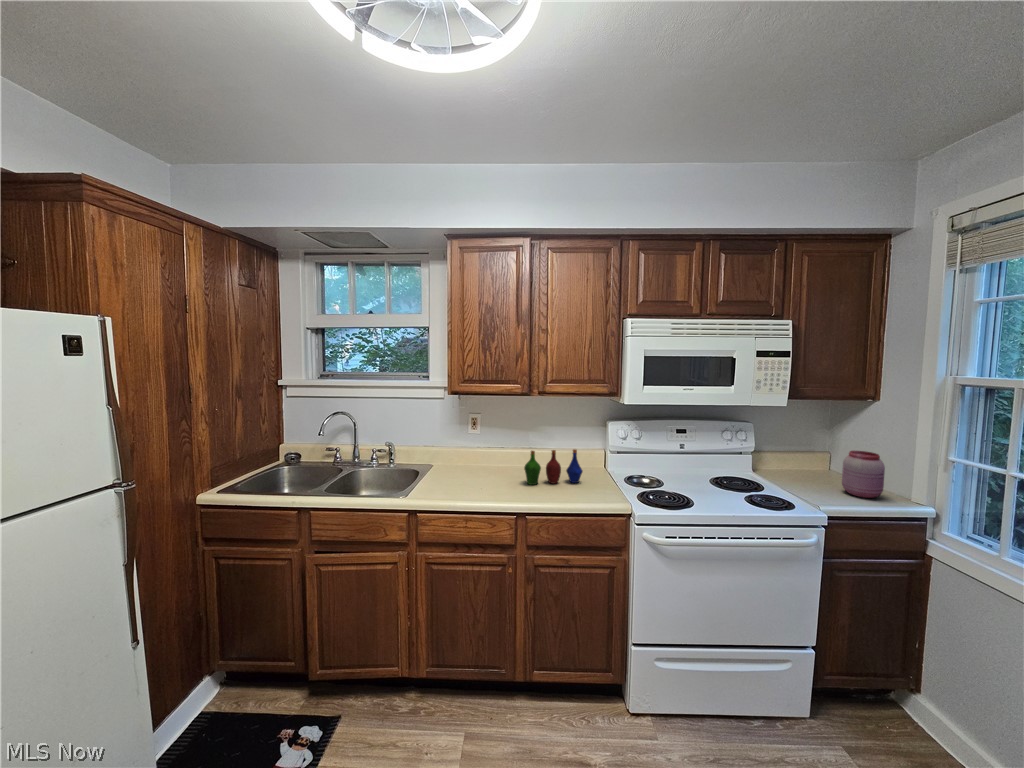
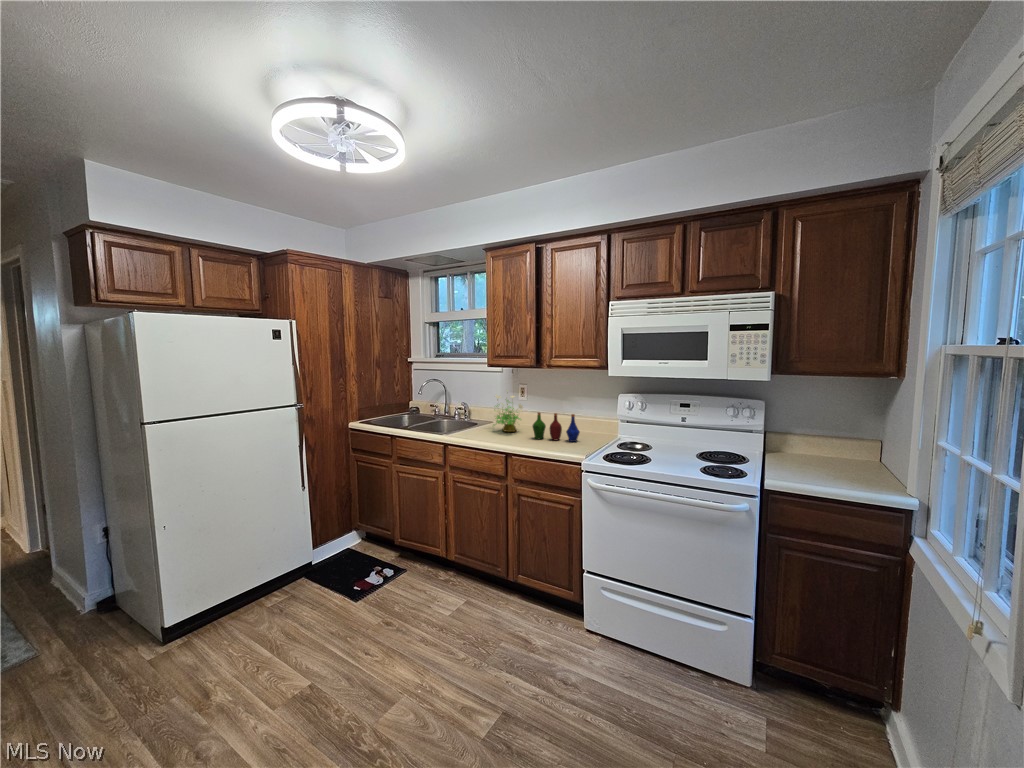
potted plant: none [450,423,499,478] -> present [495,396,523,432]
jar: present [842,451,885,498] -> none [833,432,880,484]

